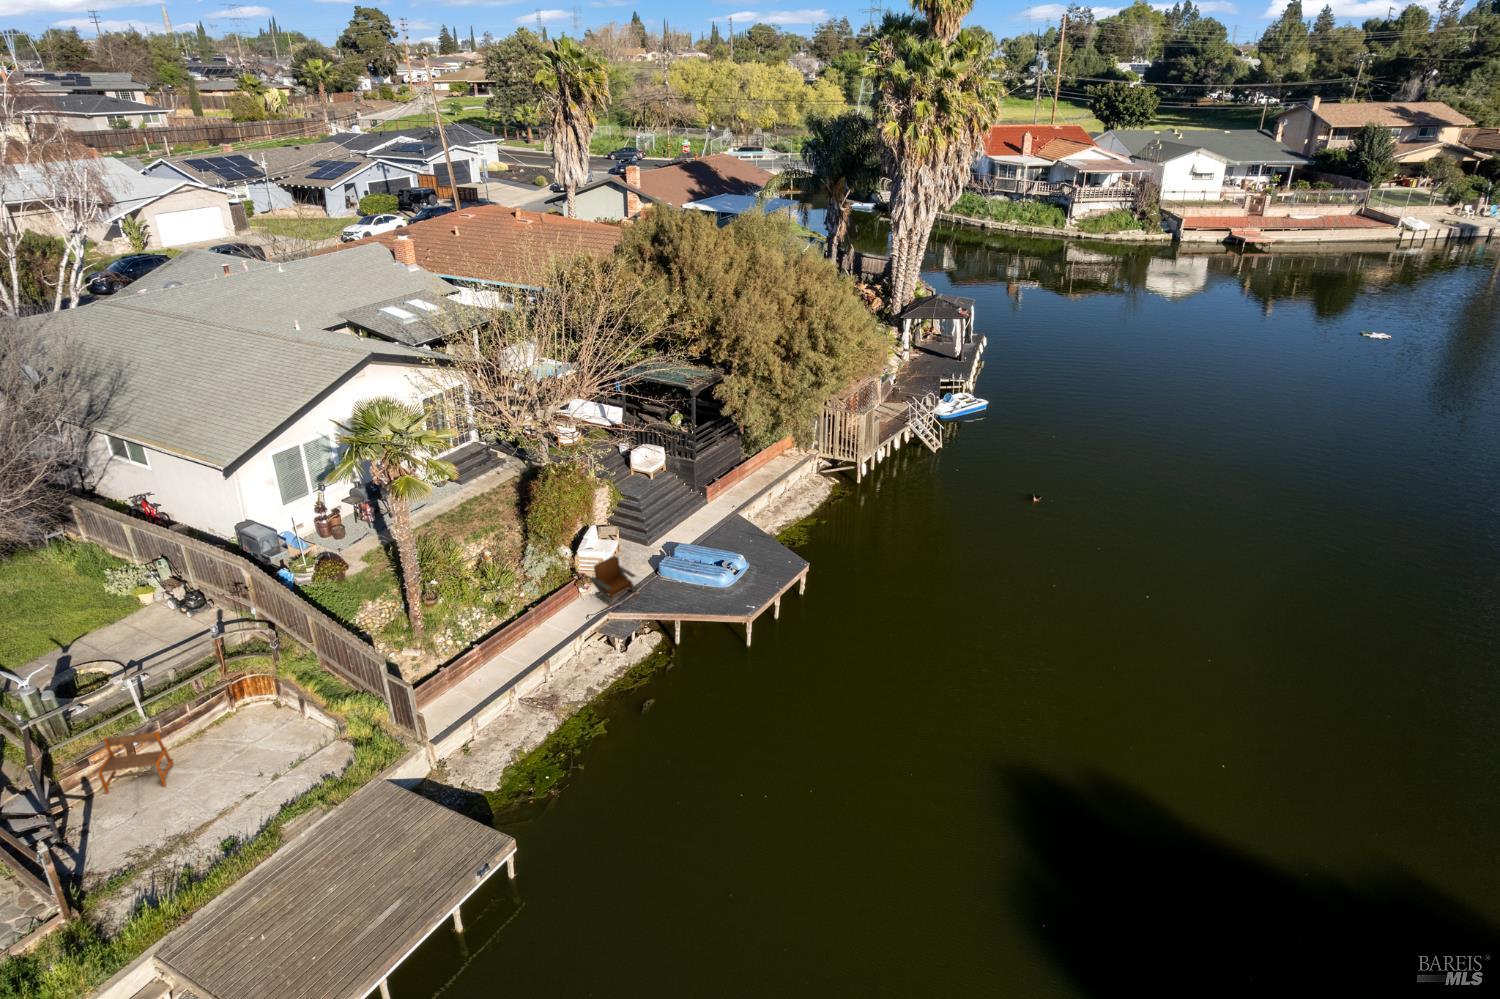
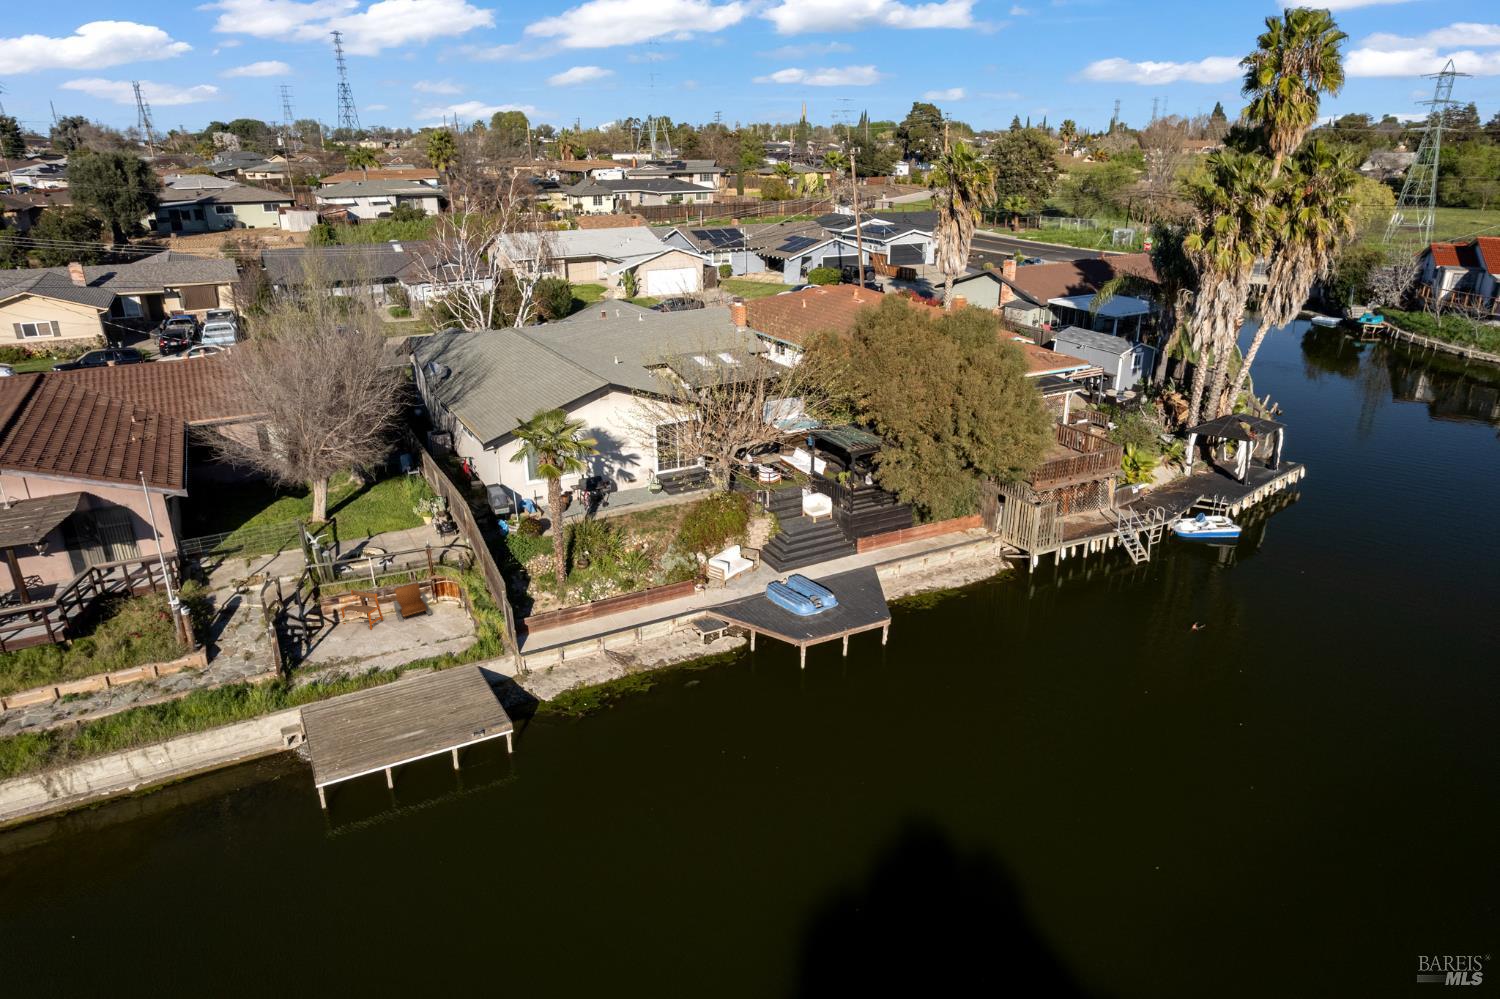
lounge chair: present [590,556,636,605] -> present [393,583,432,622]

